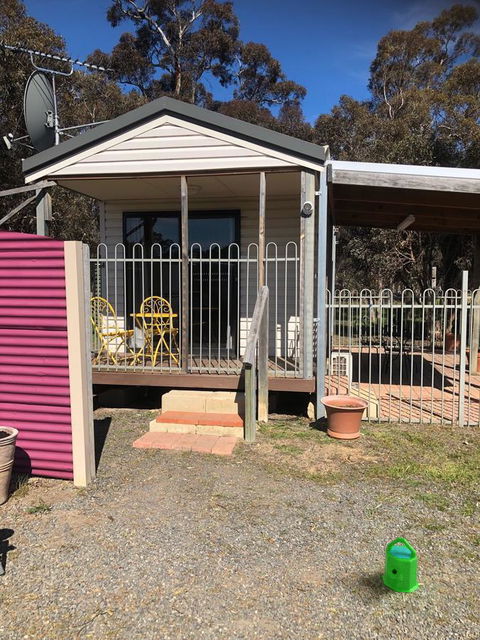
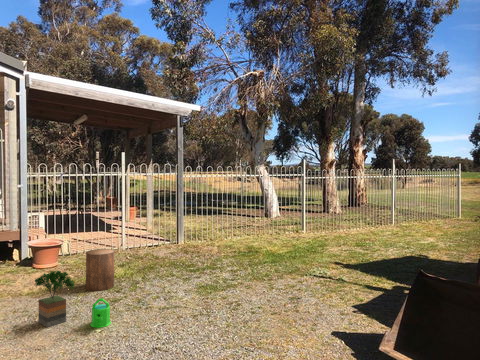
stool: none [390,430,438,504] -> present [86,249,114,291]
potted tree: none [302,464,363,556] -> present [35,271,75,327]

